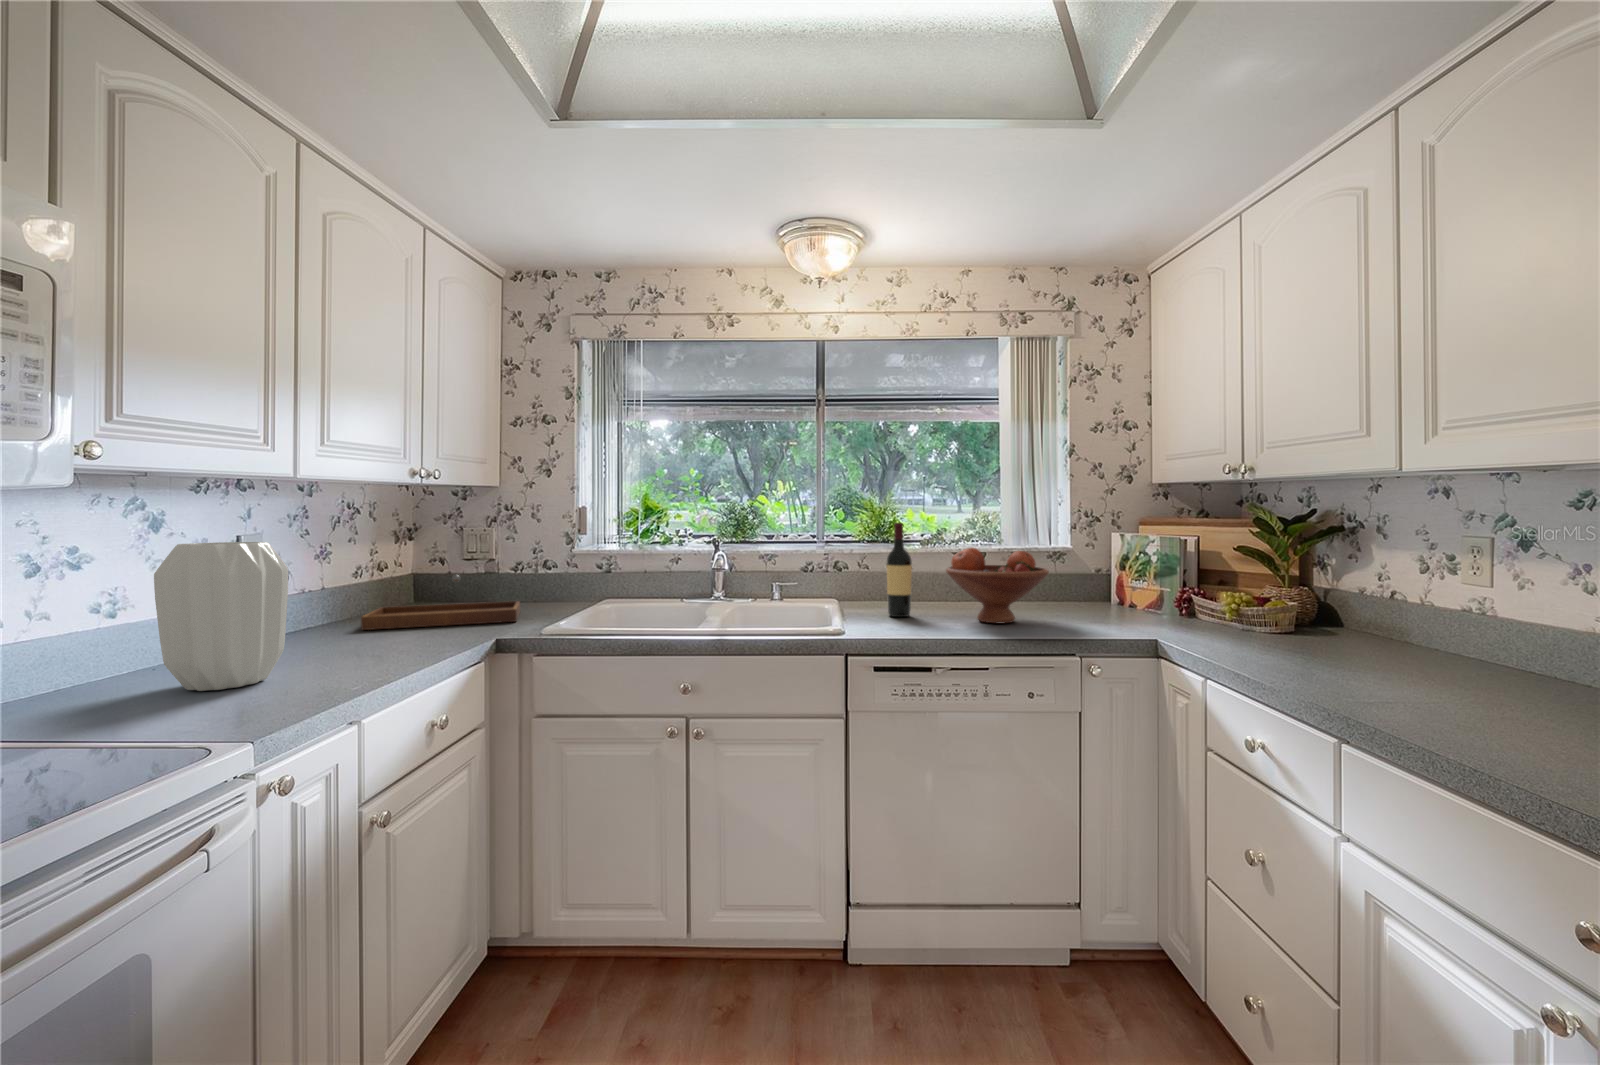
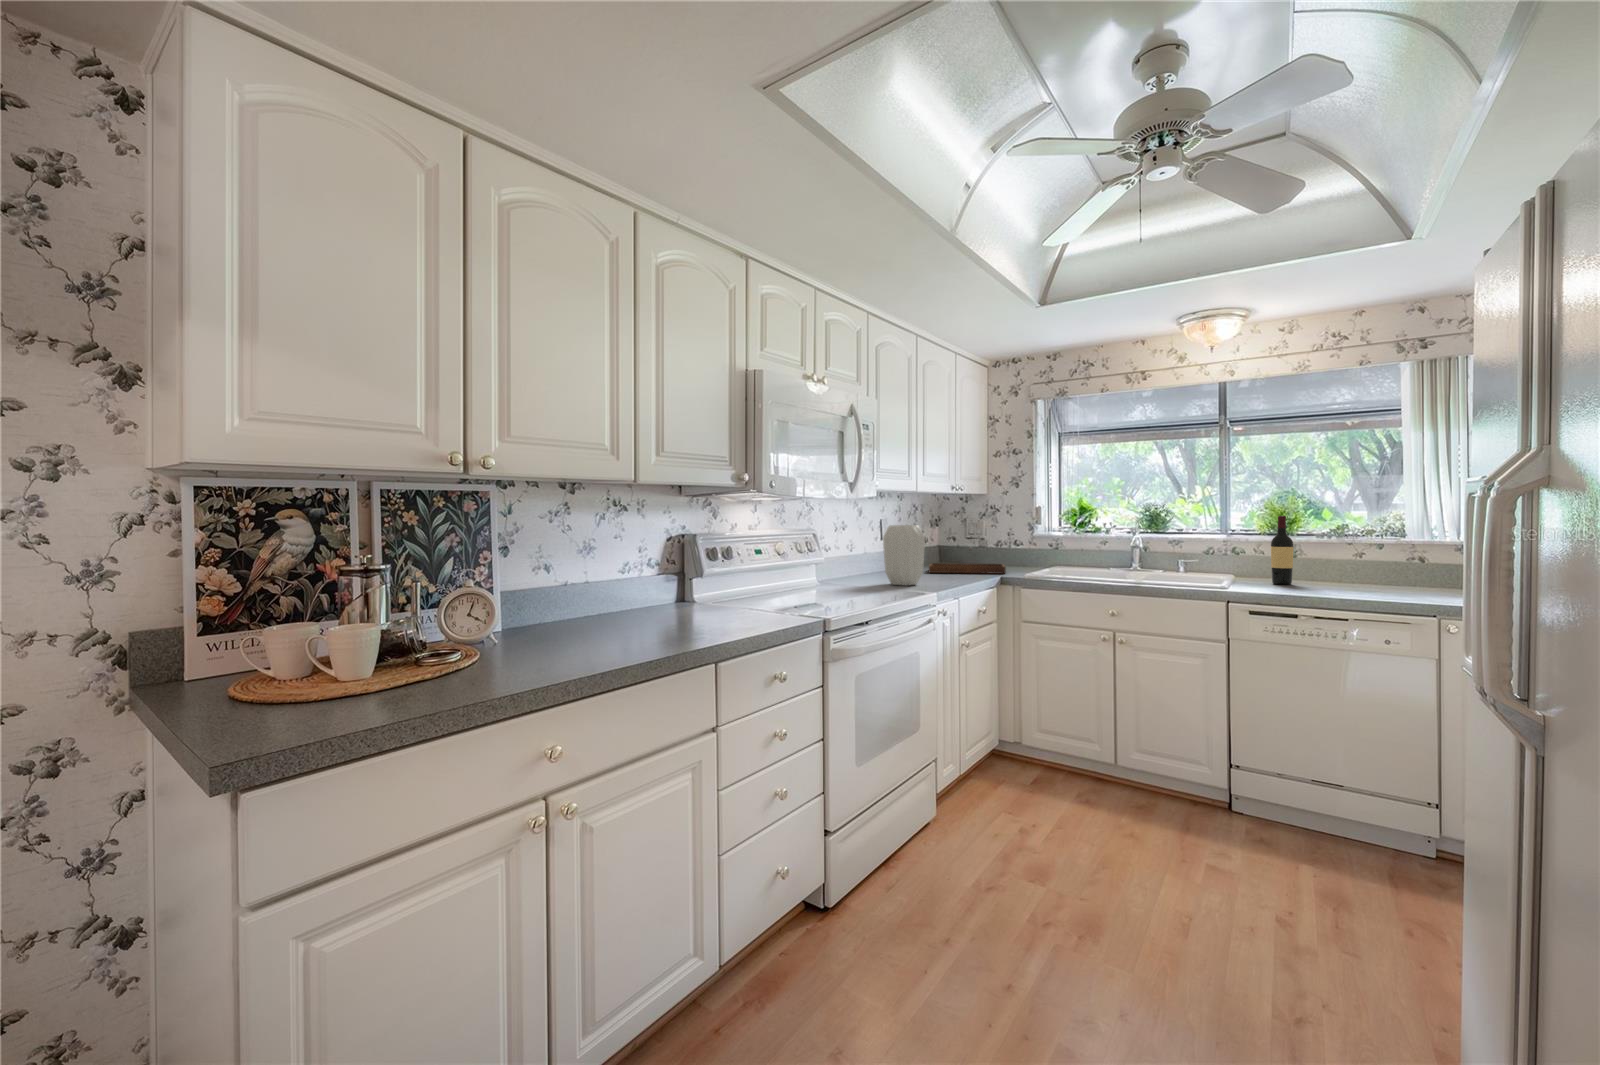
fruit bowl: present [946,548,1049,623] -> none [1321,534,1421,591]

